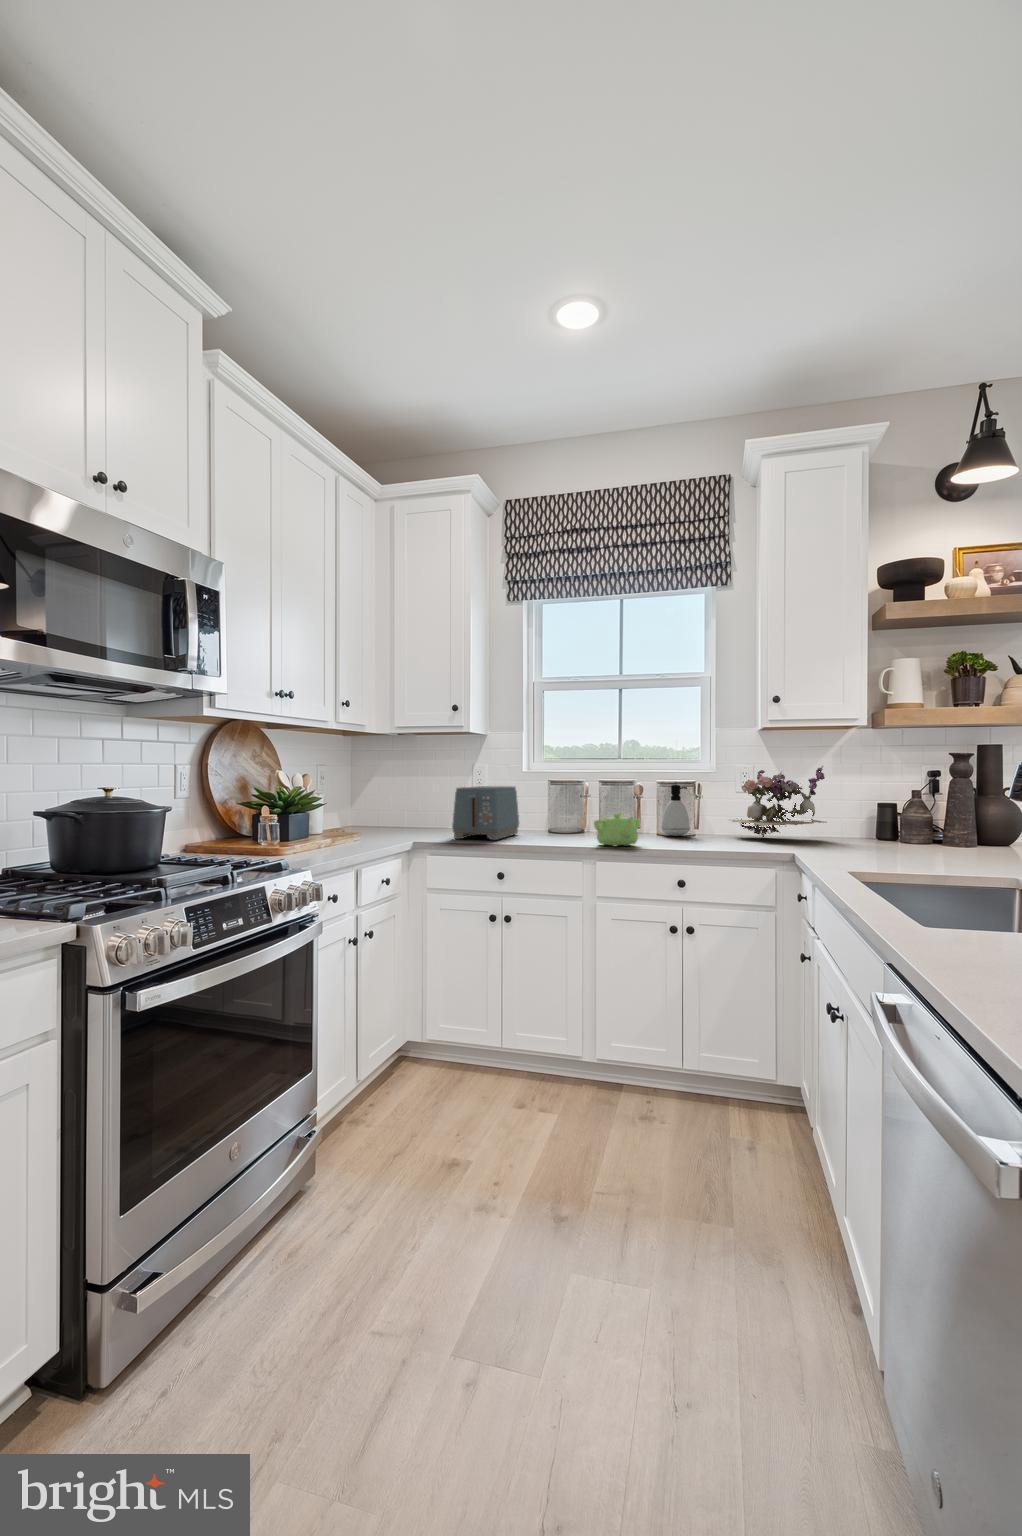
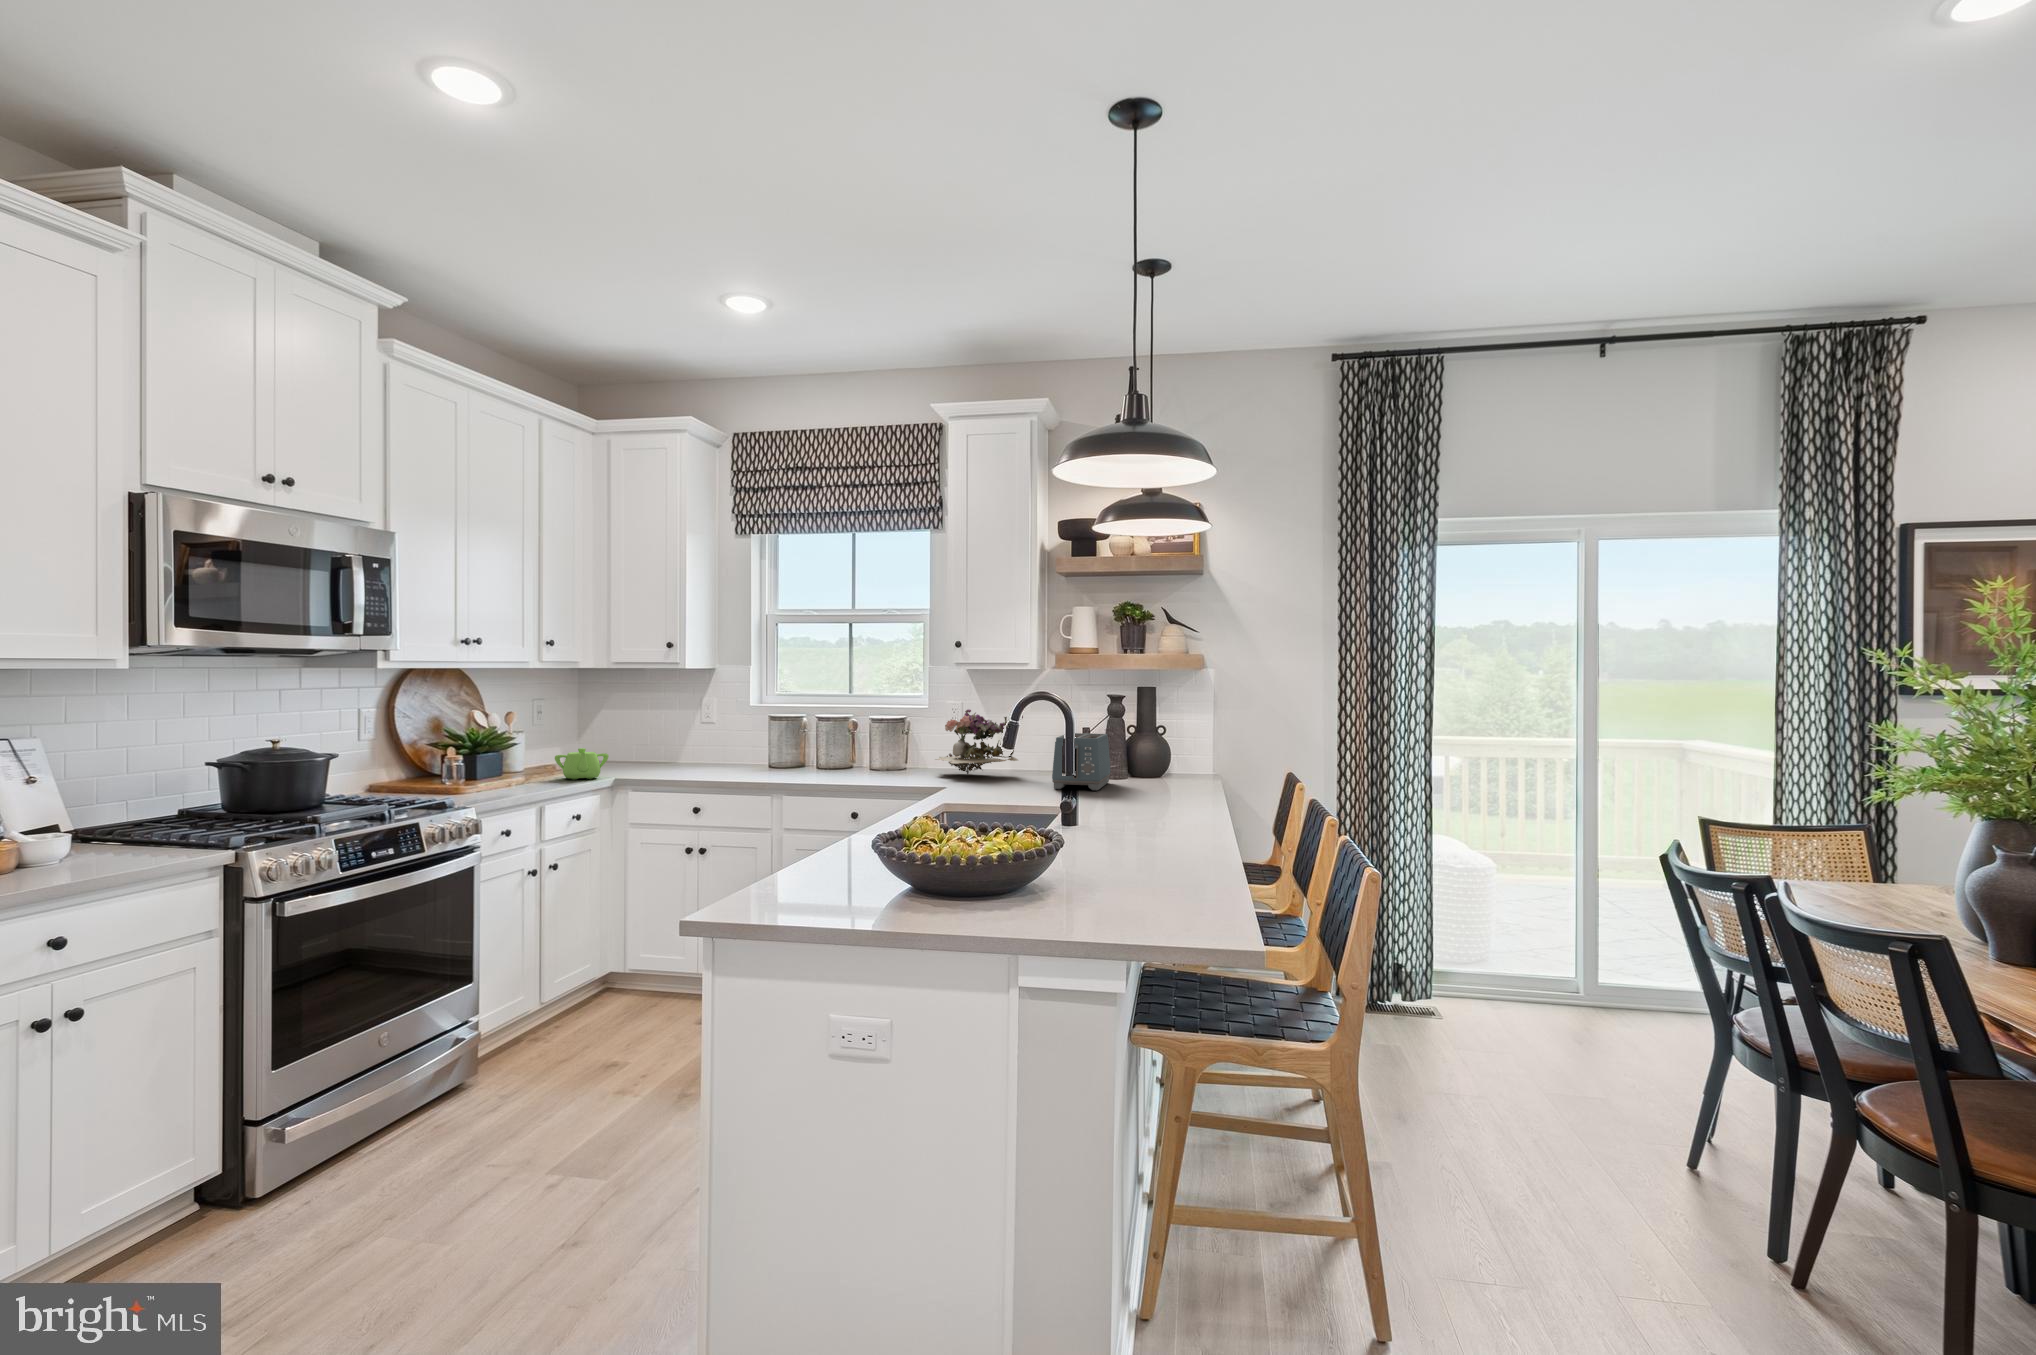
soap dispenser: present [662,785,690,836] -> none [872,723,899,773]
toaster: present [452,786,519,840] -> present [1052,733,1111,791]
teapot: present [594,813,640,847] -> present [555,748,609,779]

